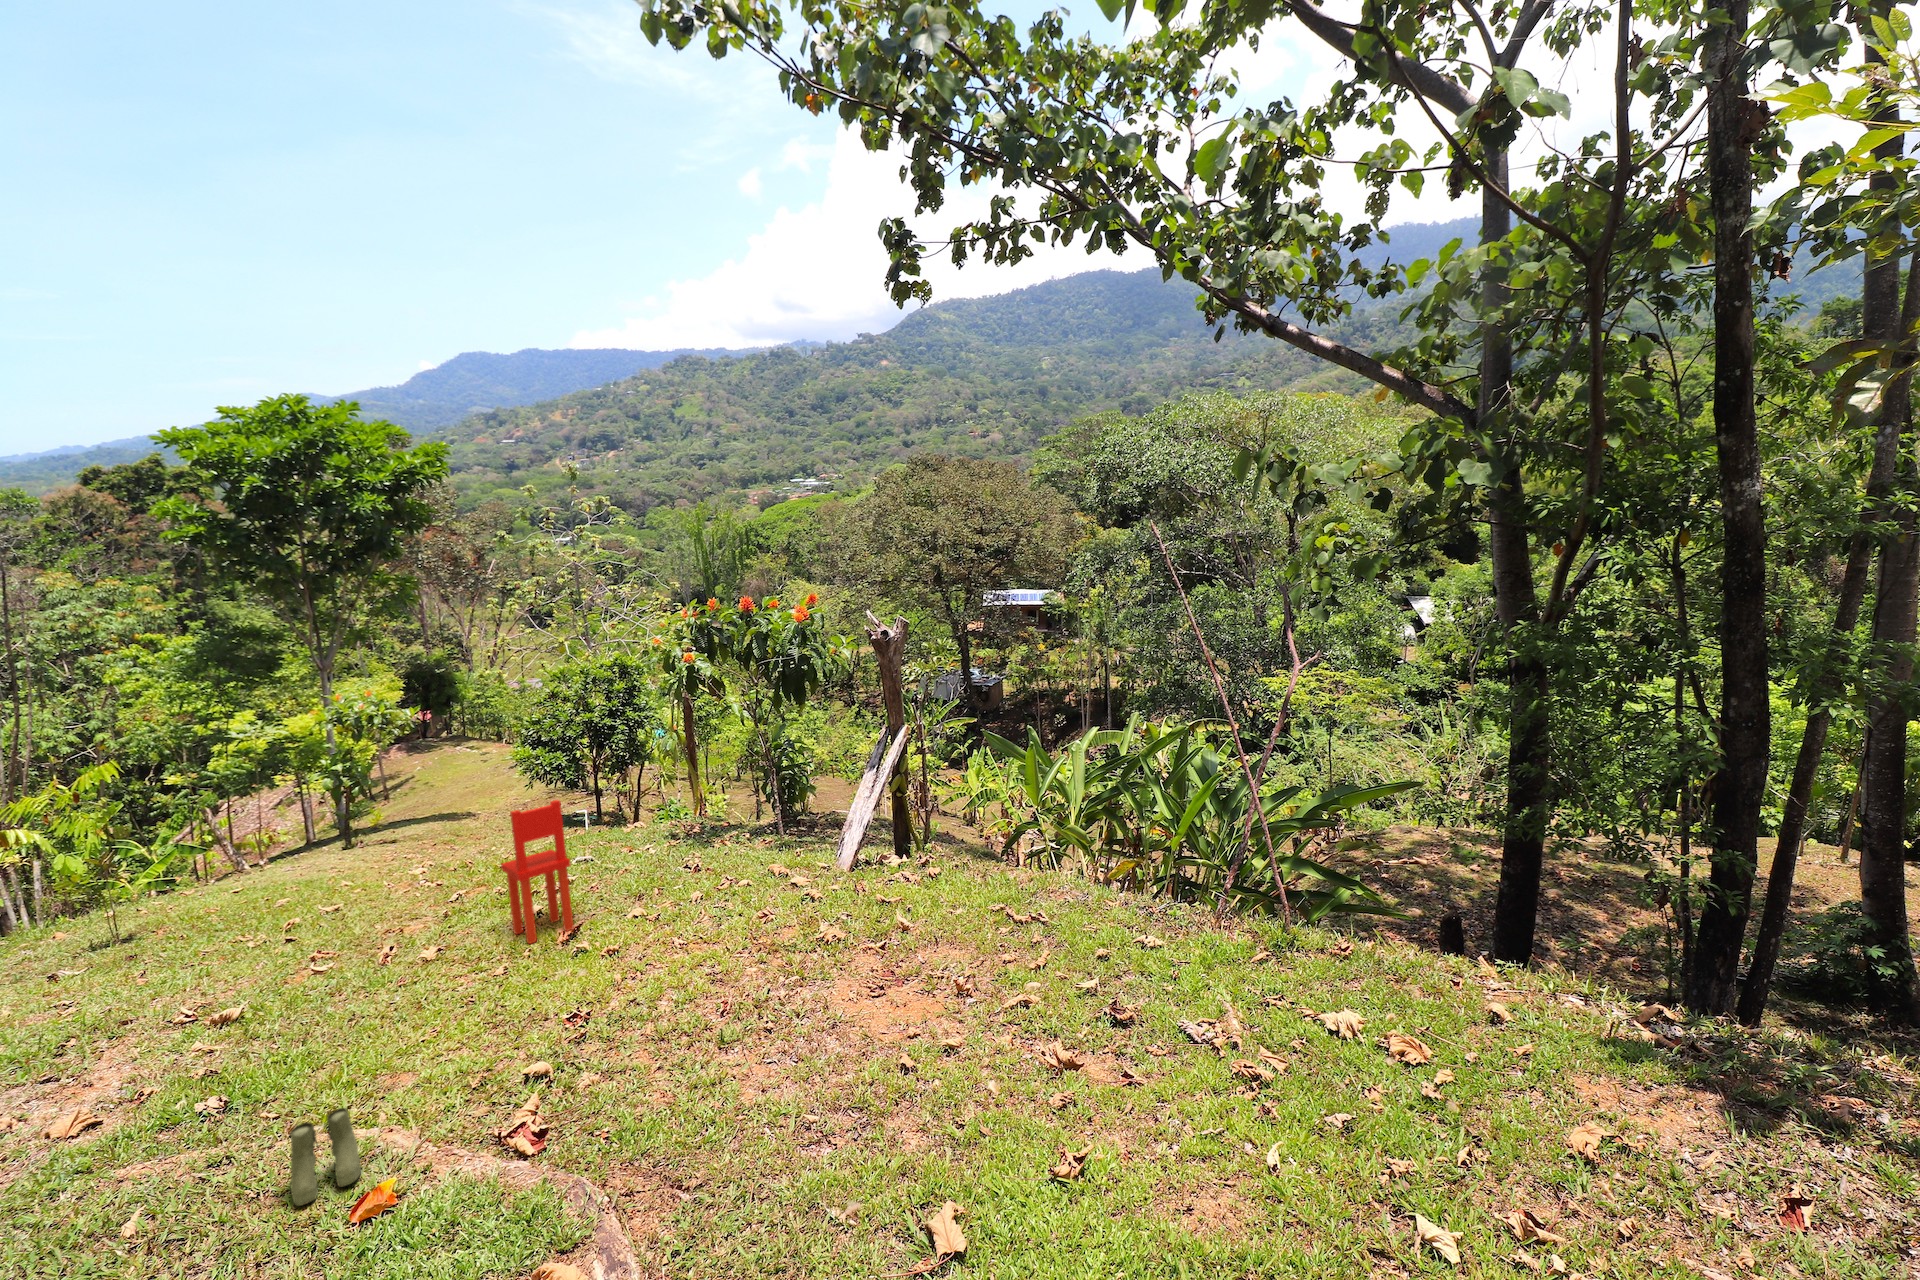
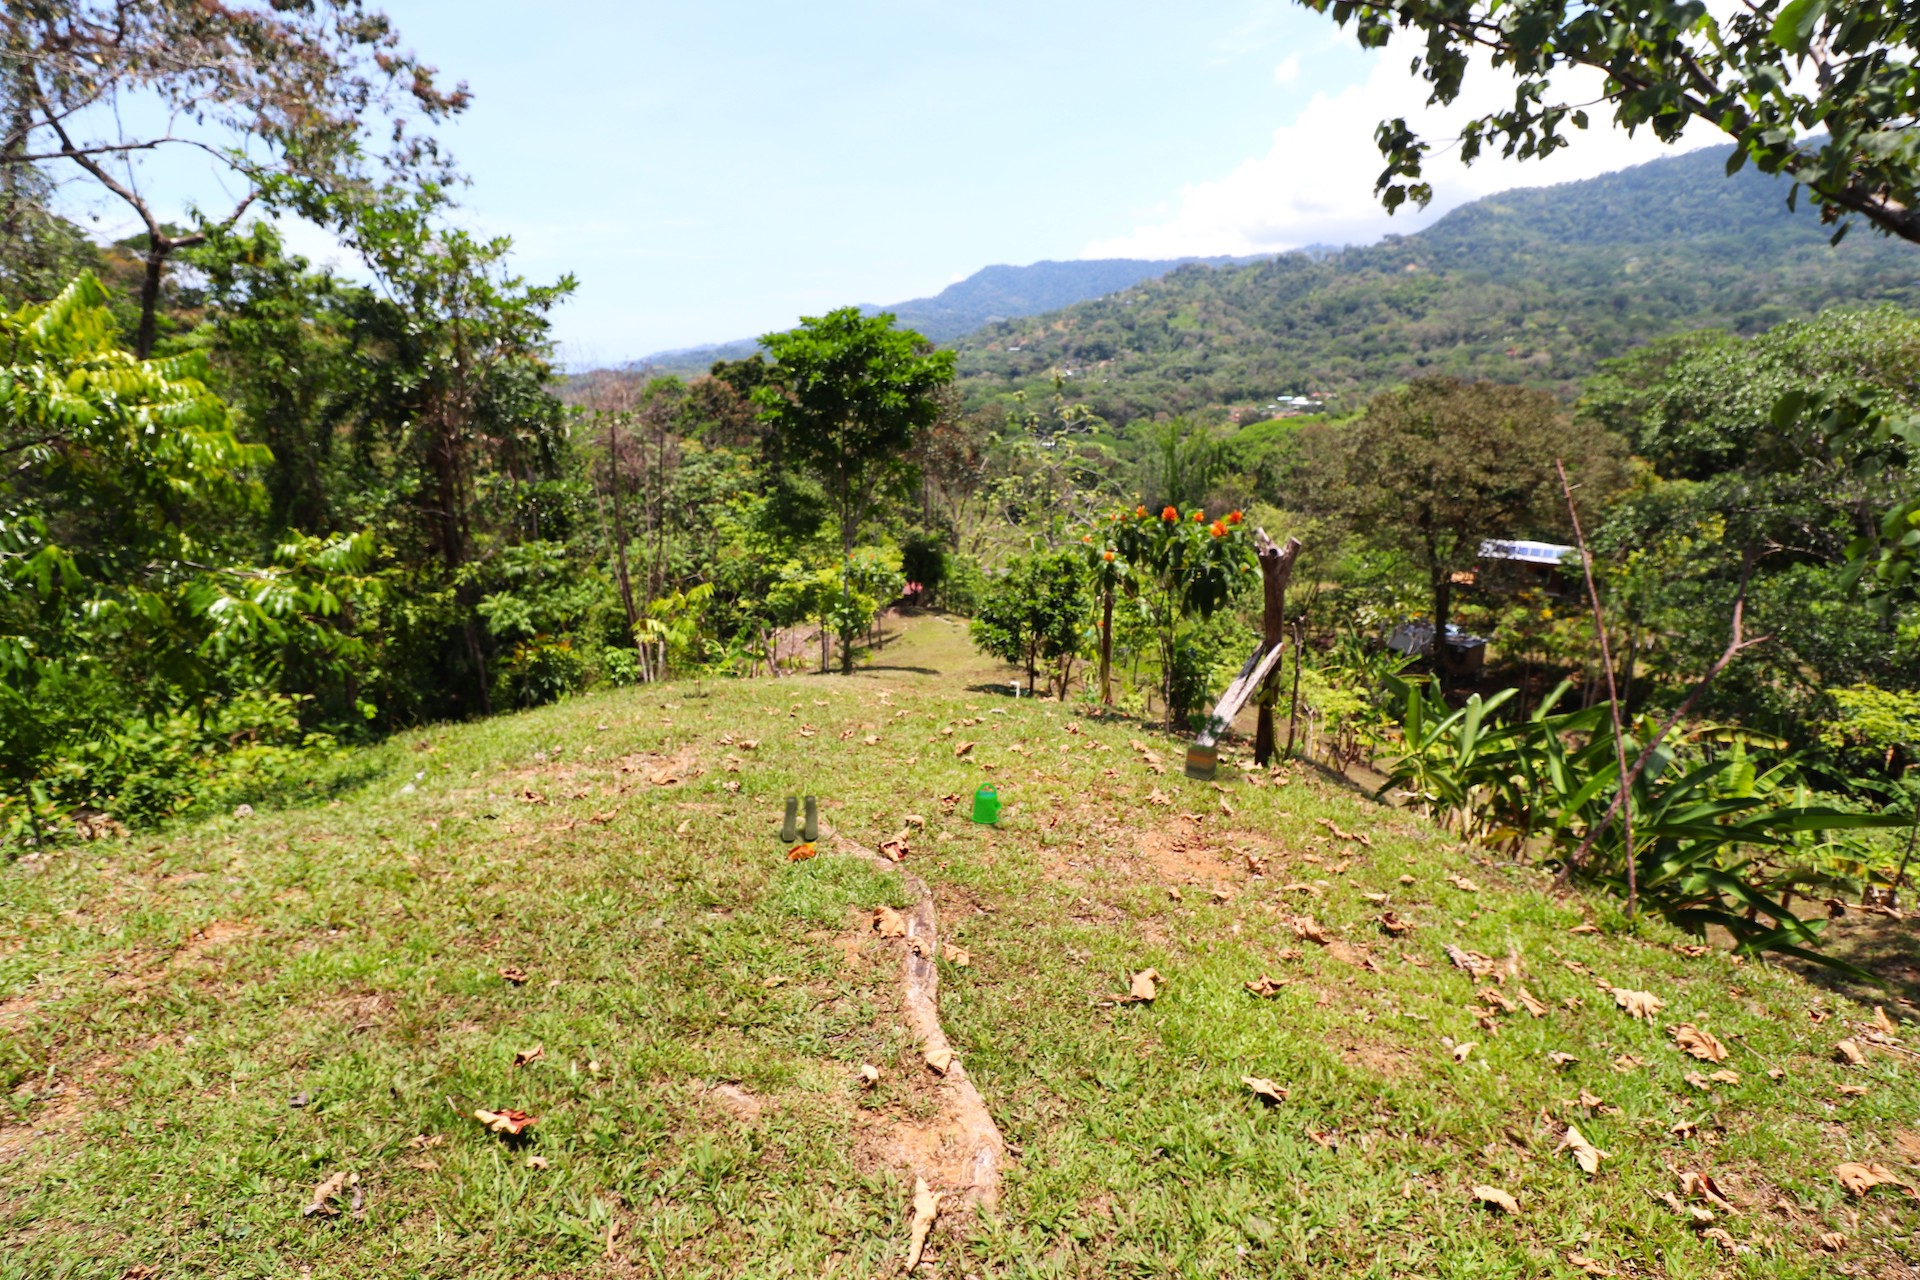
chair: present [501,800,574,944] -> none [931,647,978,752]
potted tree: none [826,814,875,890] -> present [1185,712,1227,781]
watering can: none [601,983,646,1044] -> present [971,782,1002,824]

